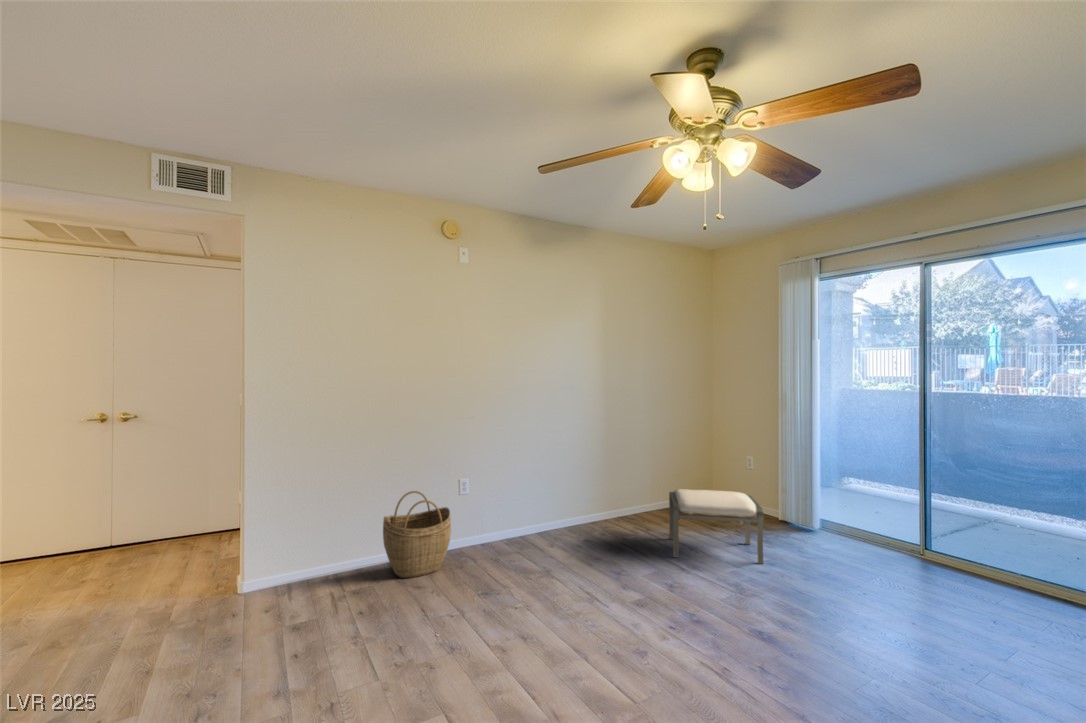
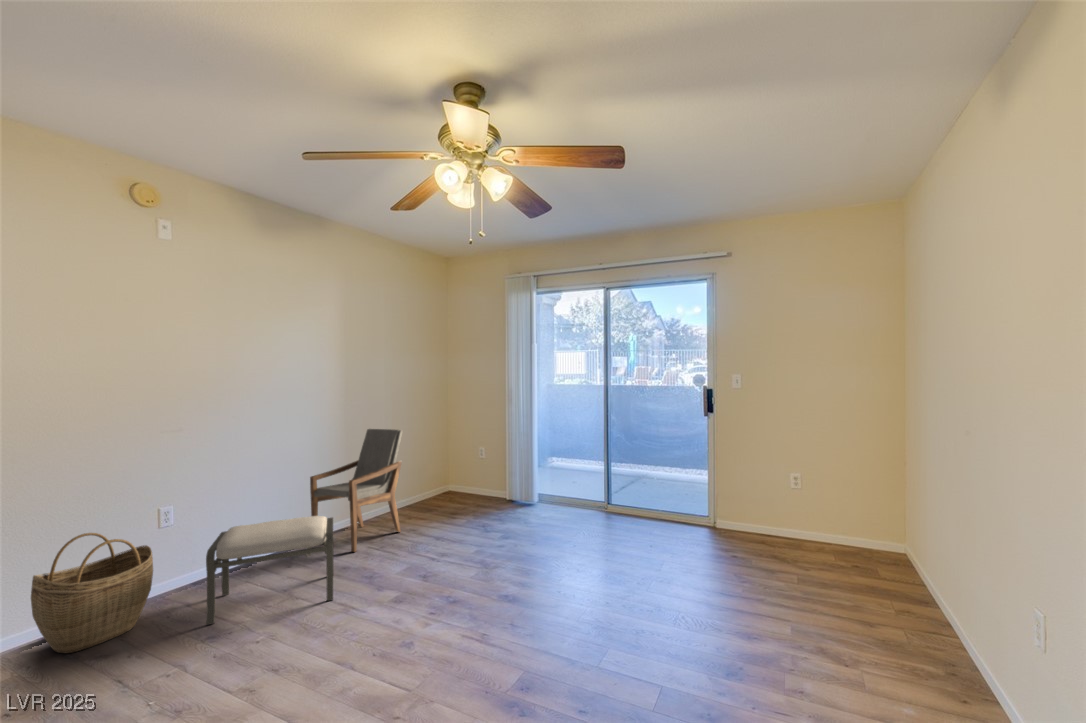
armchair: none [571,427,658,548] -> present [310,429,403,552]
ottoman: present [669,489,764,564] -> present [206,516,334,625]

